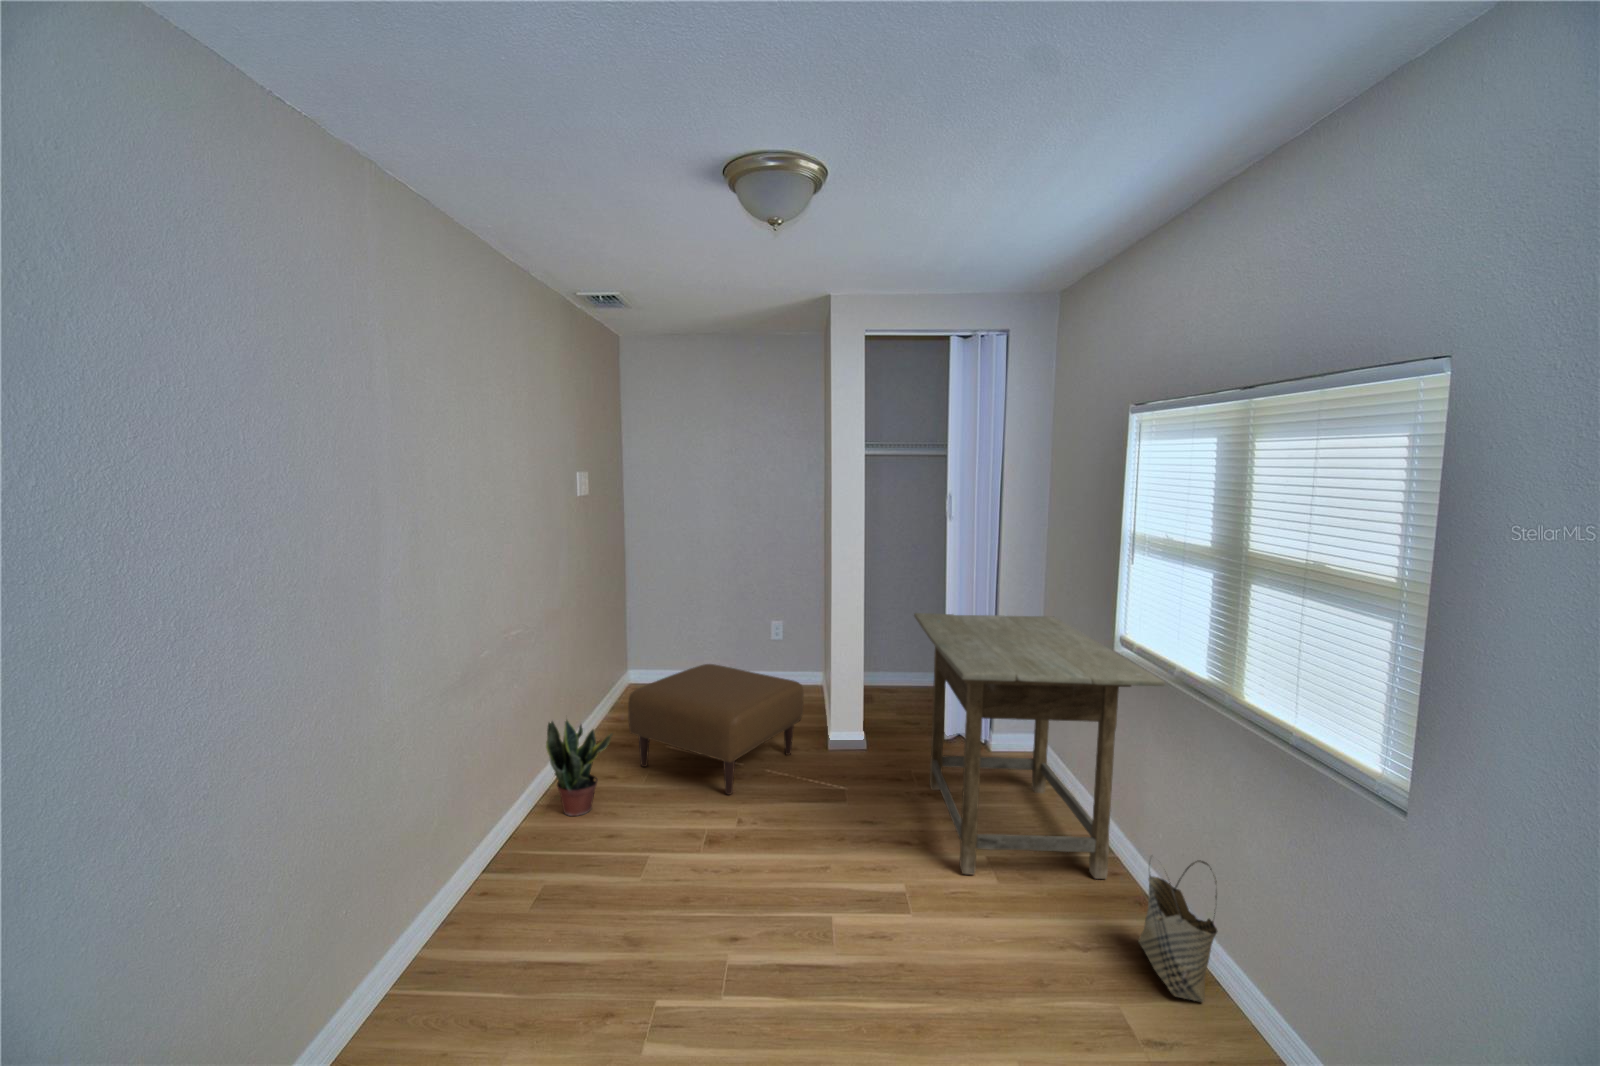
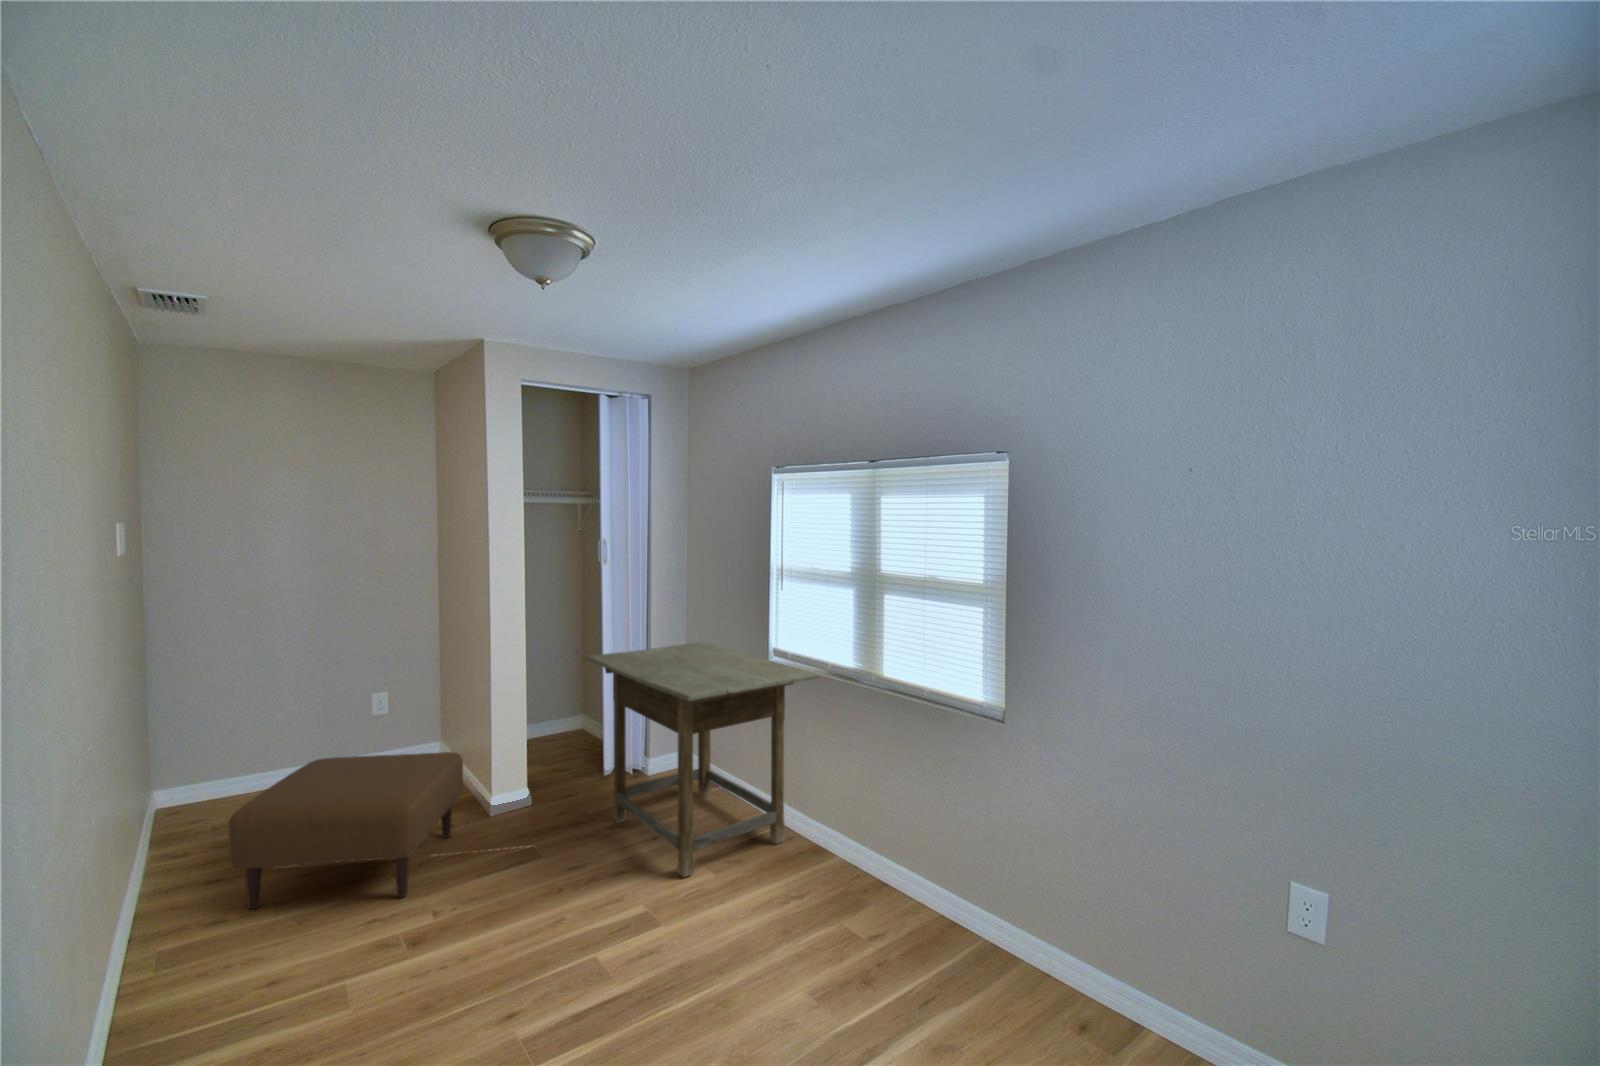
potted plant: present [546,720,612,816] -> none [127,859,256,1001]
woven basket: present [1139,860,1217,1002] -> none [824,795,878,895]

